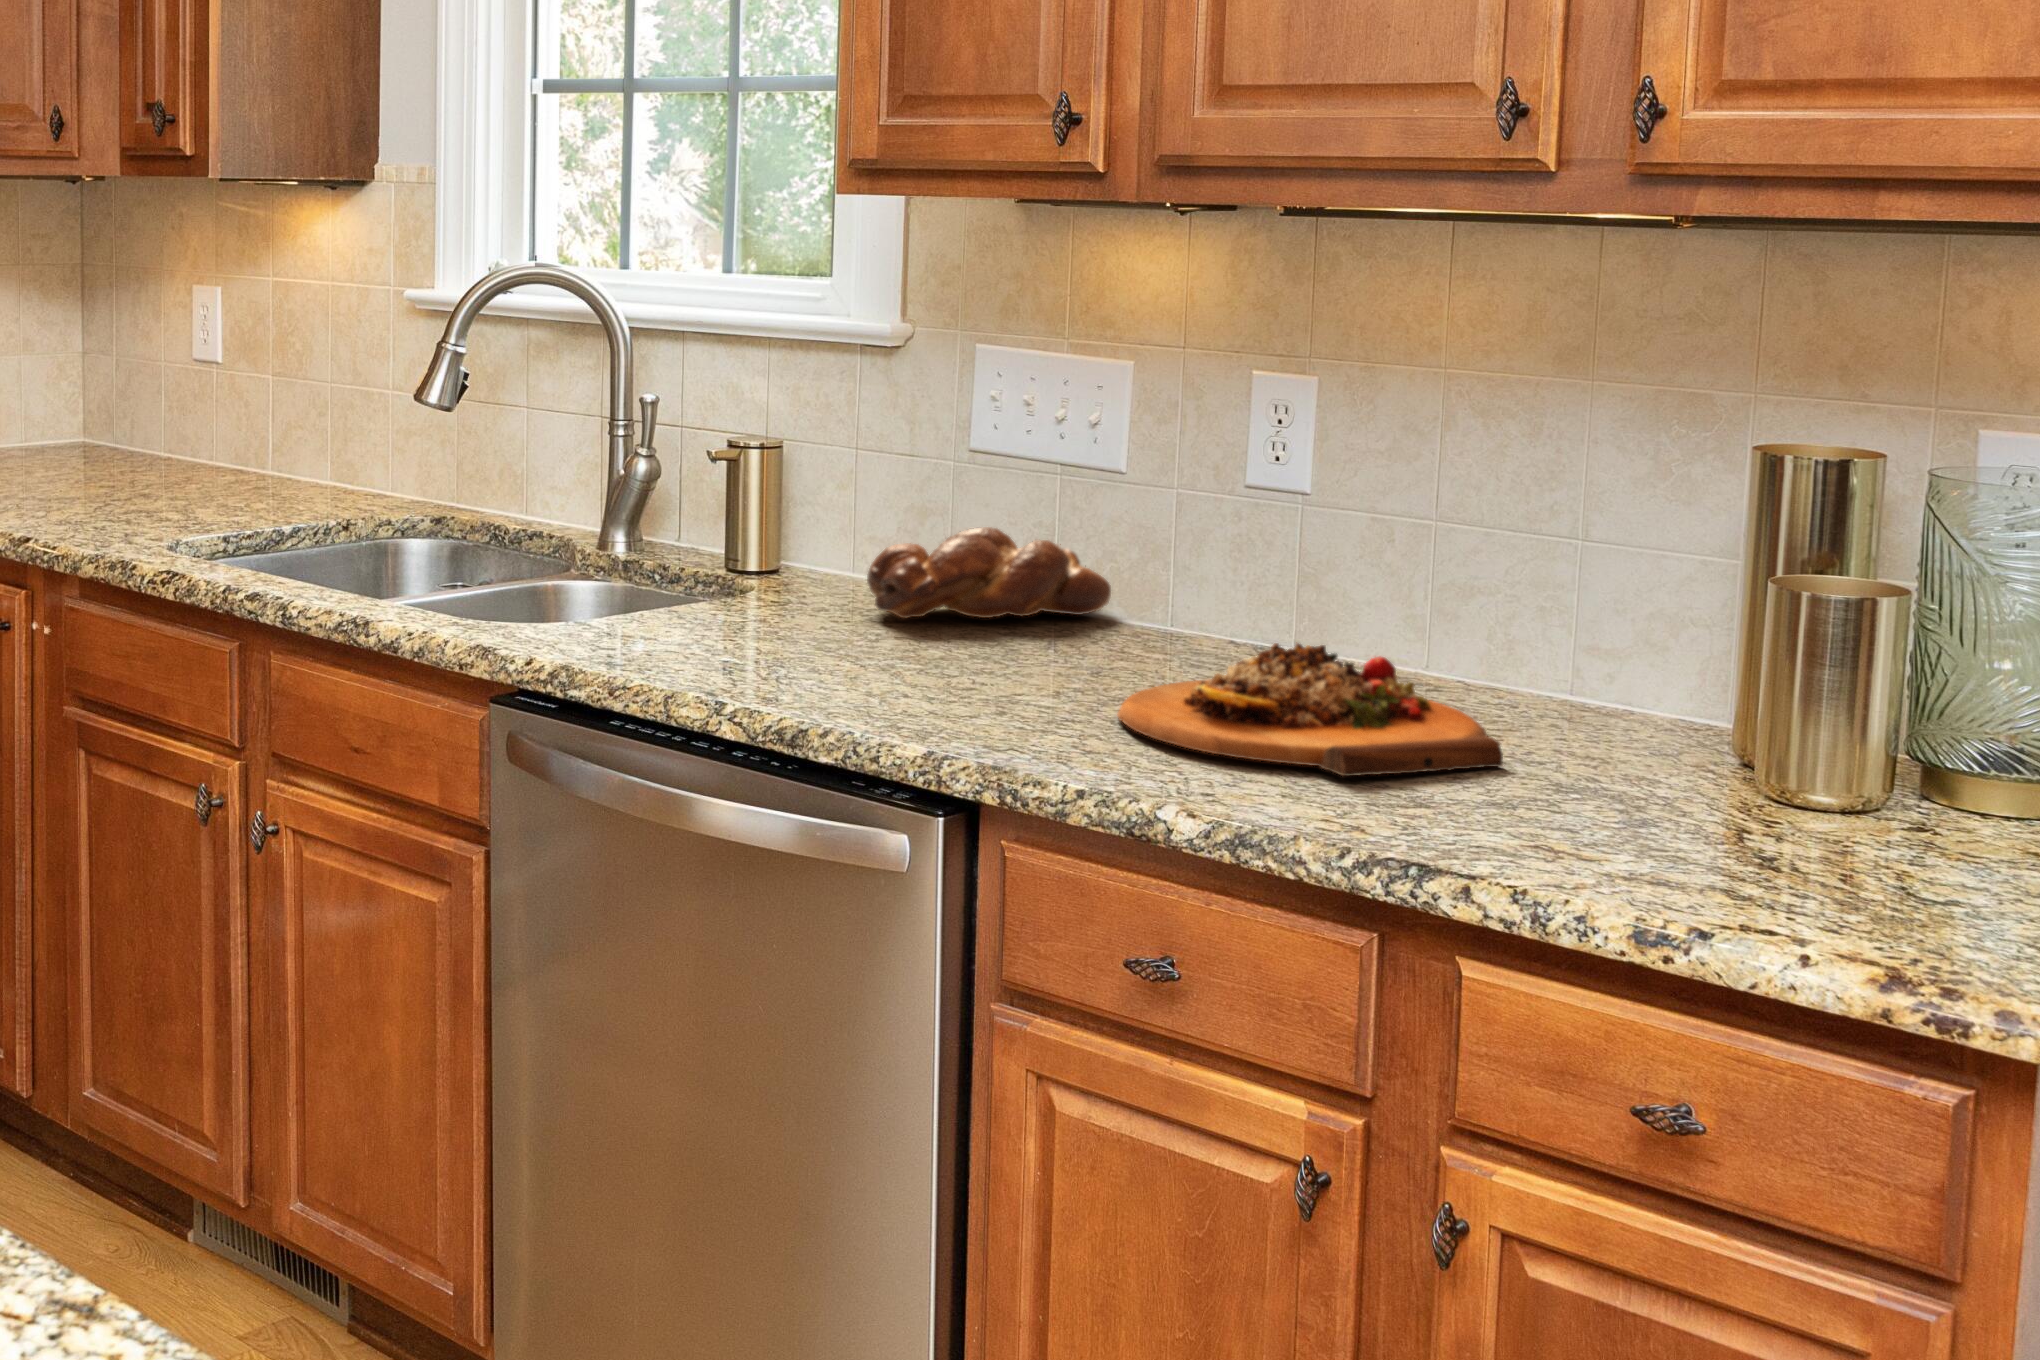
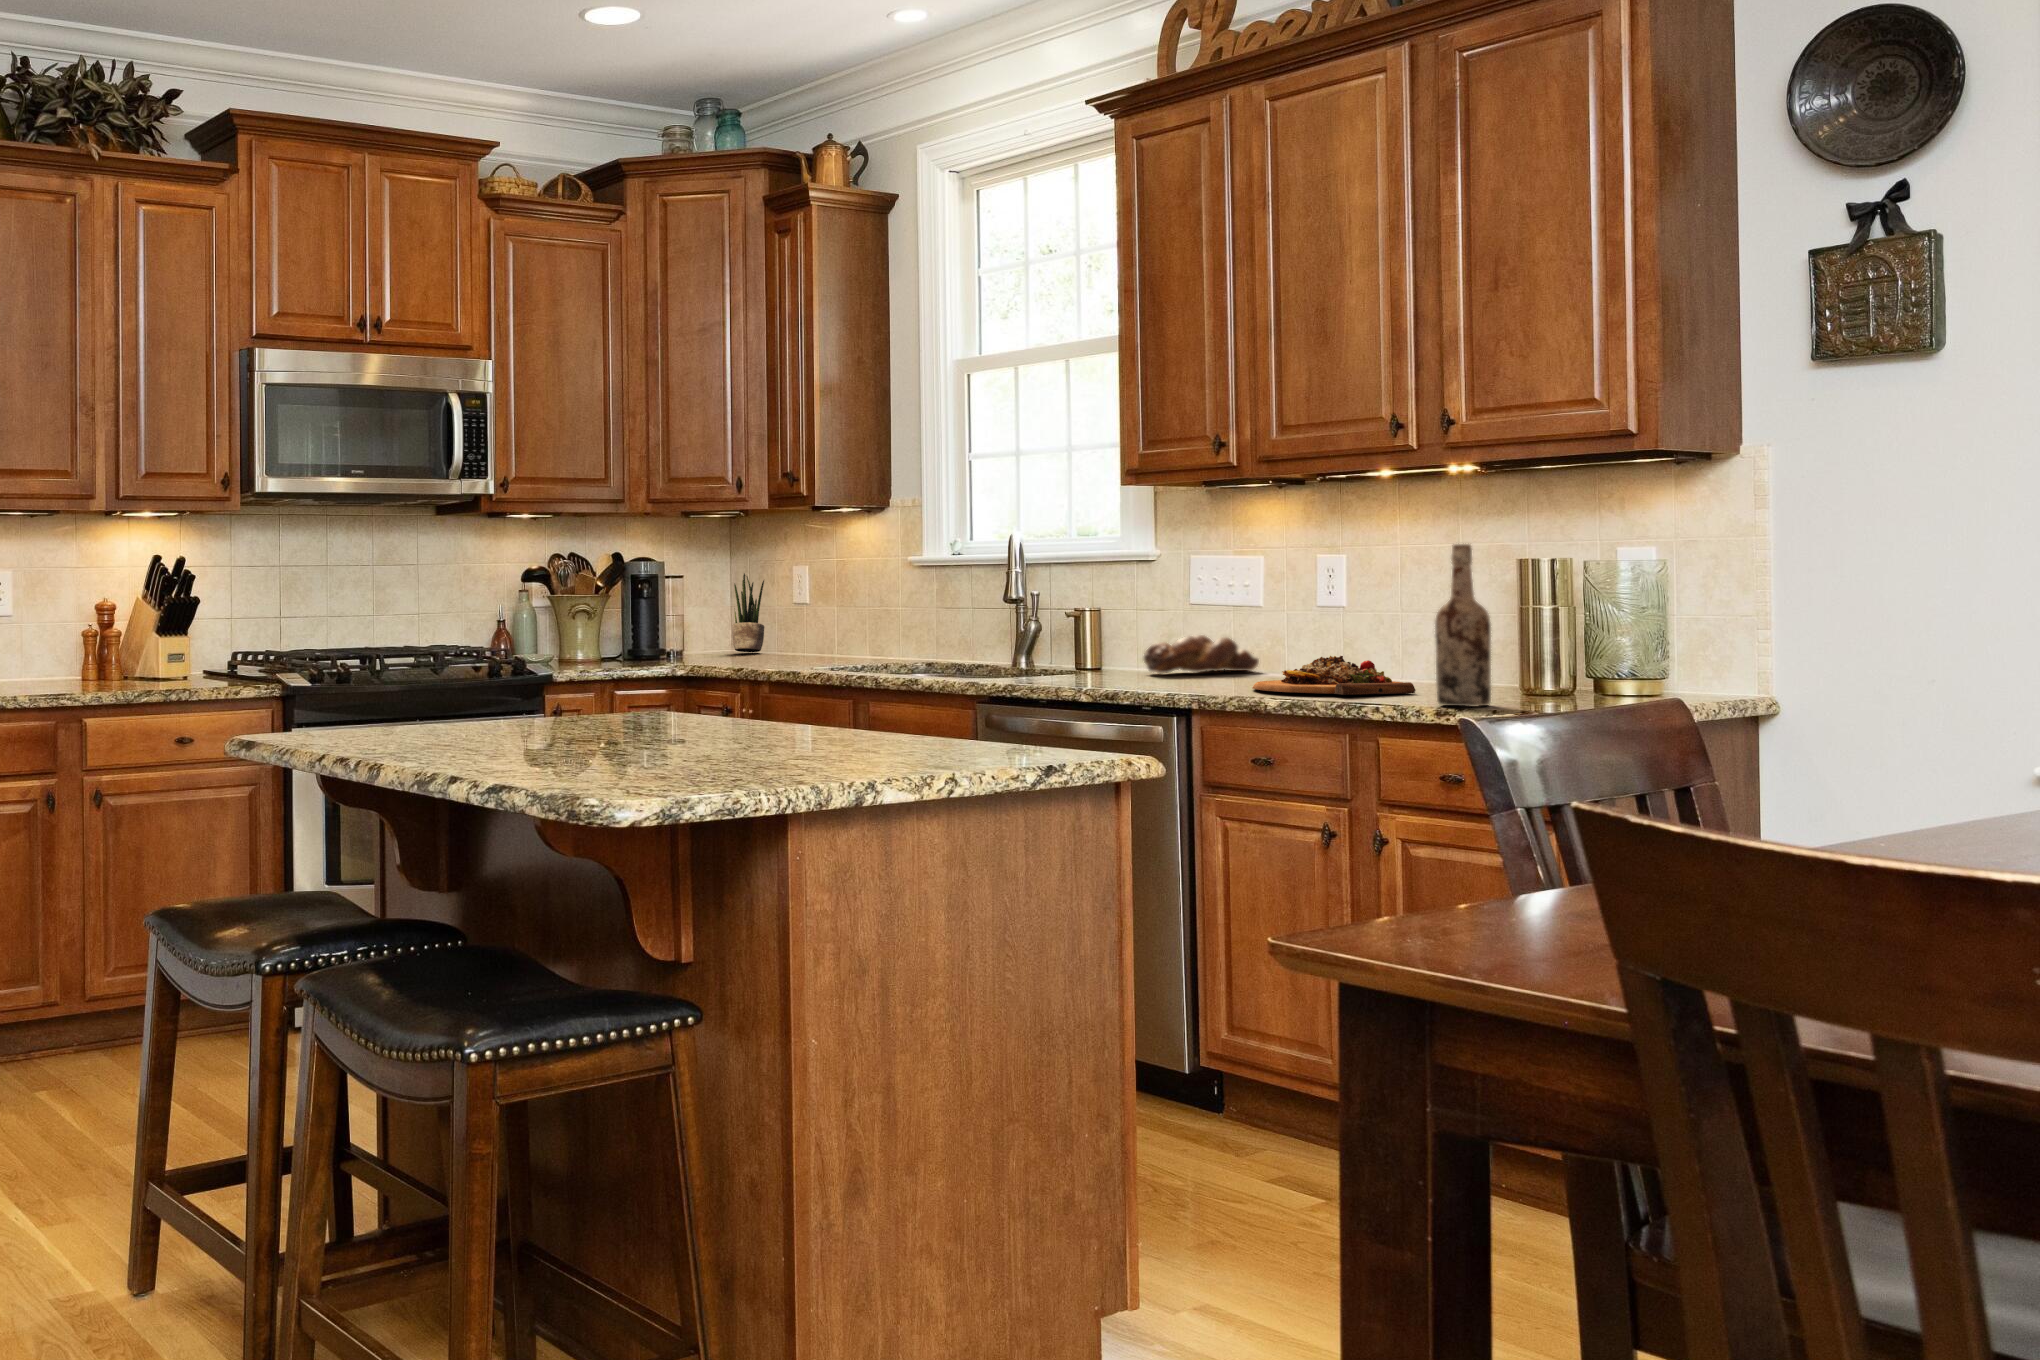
potted plant: none [60,299,129,460] -> present [732,573,764,652]
wine bottle: none [1598,442,1749,872] -> present [1435,544,1491,707]

